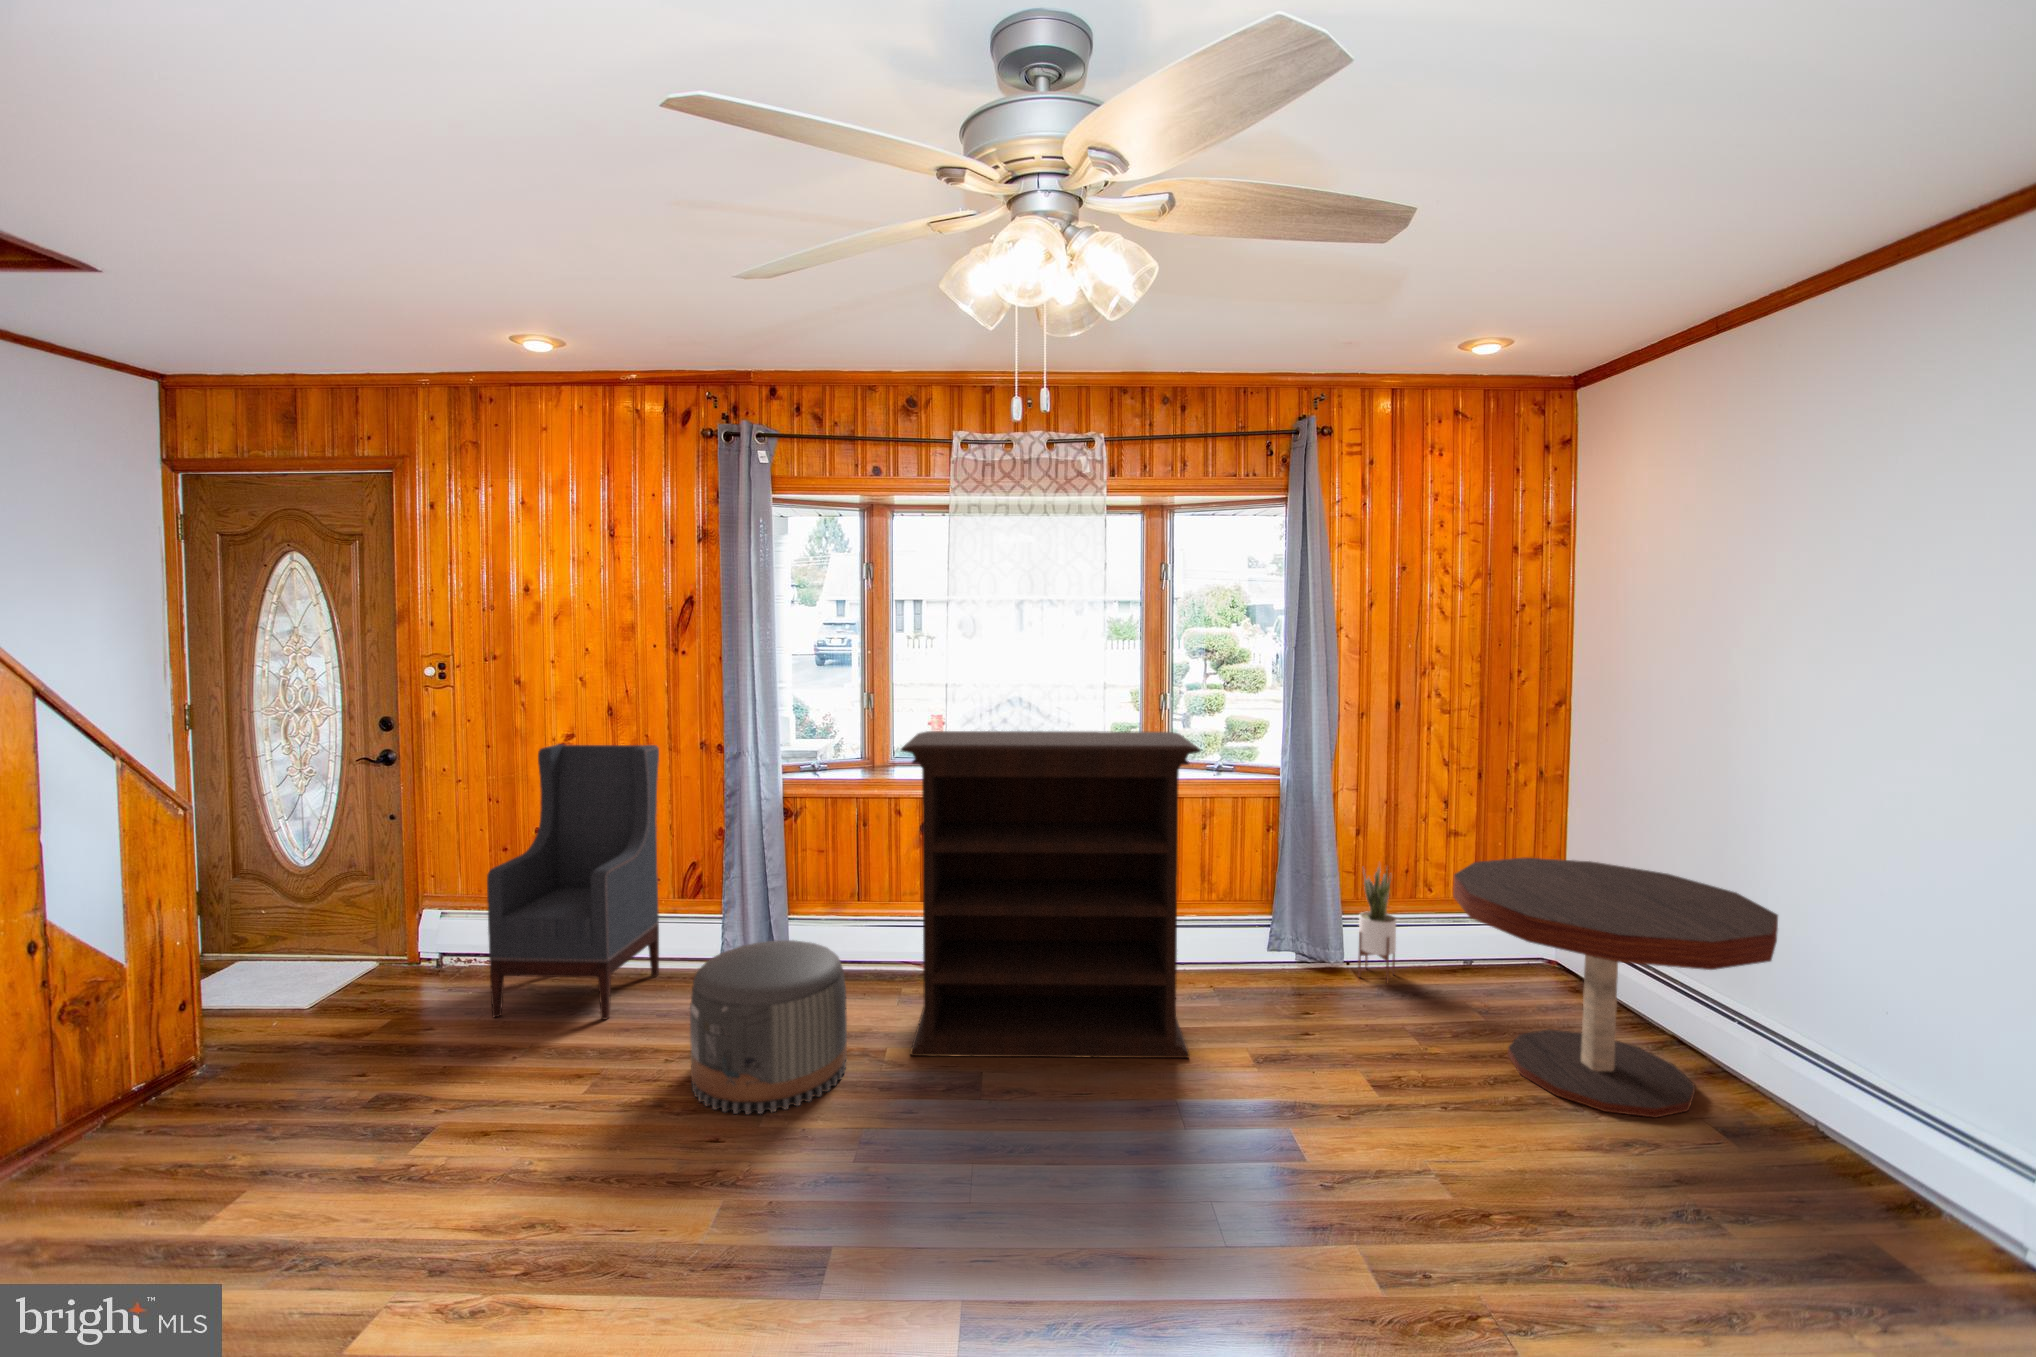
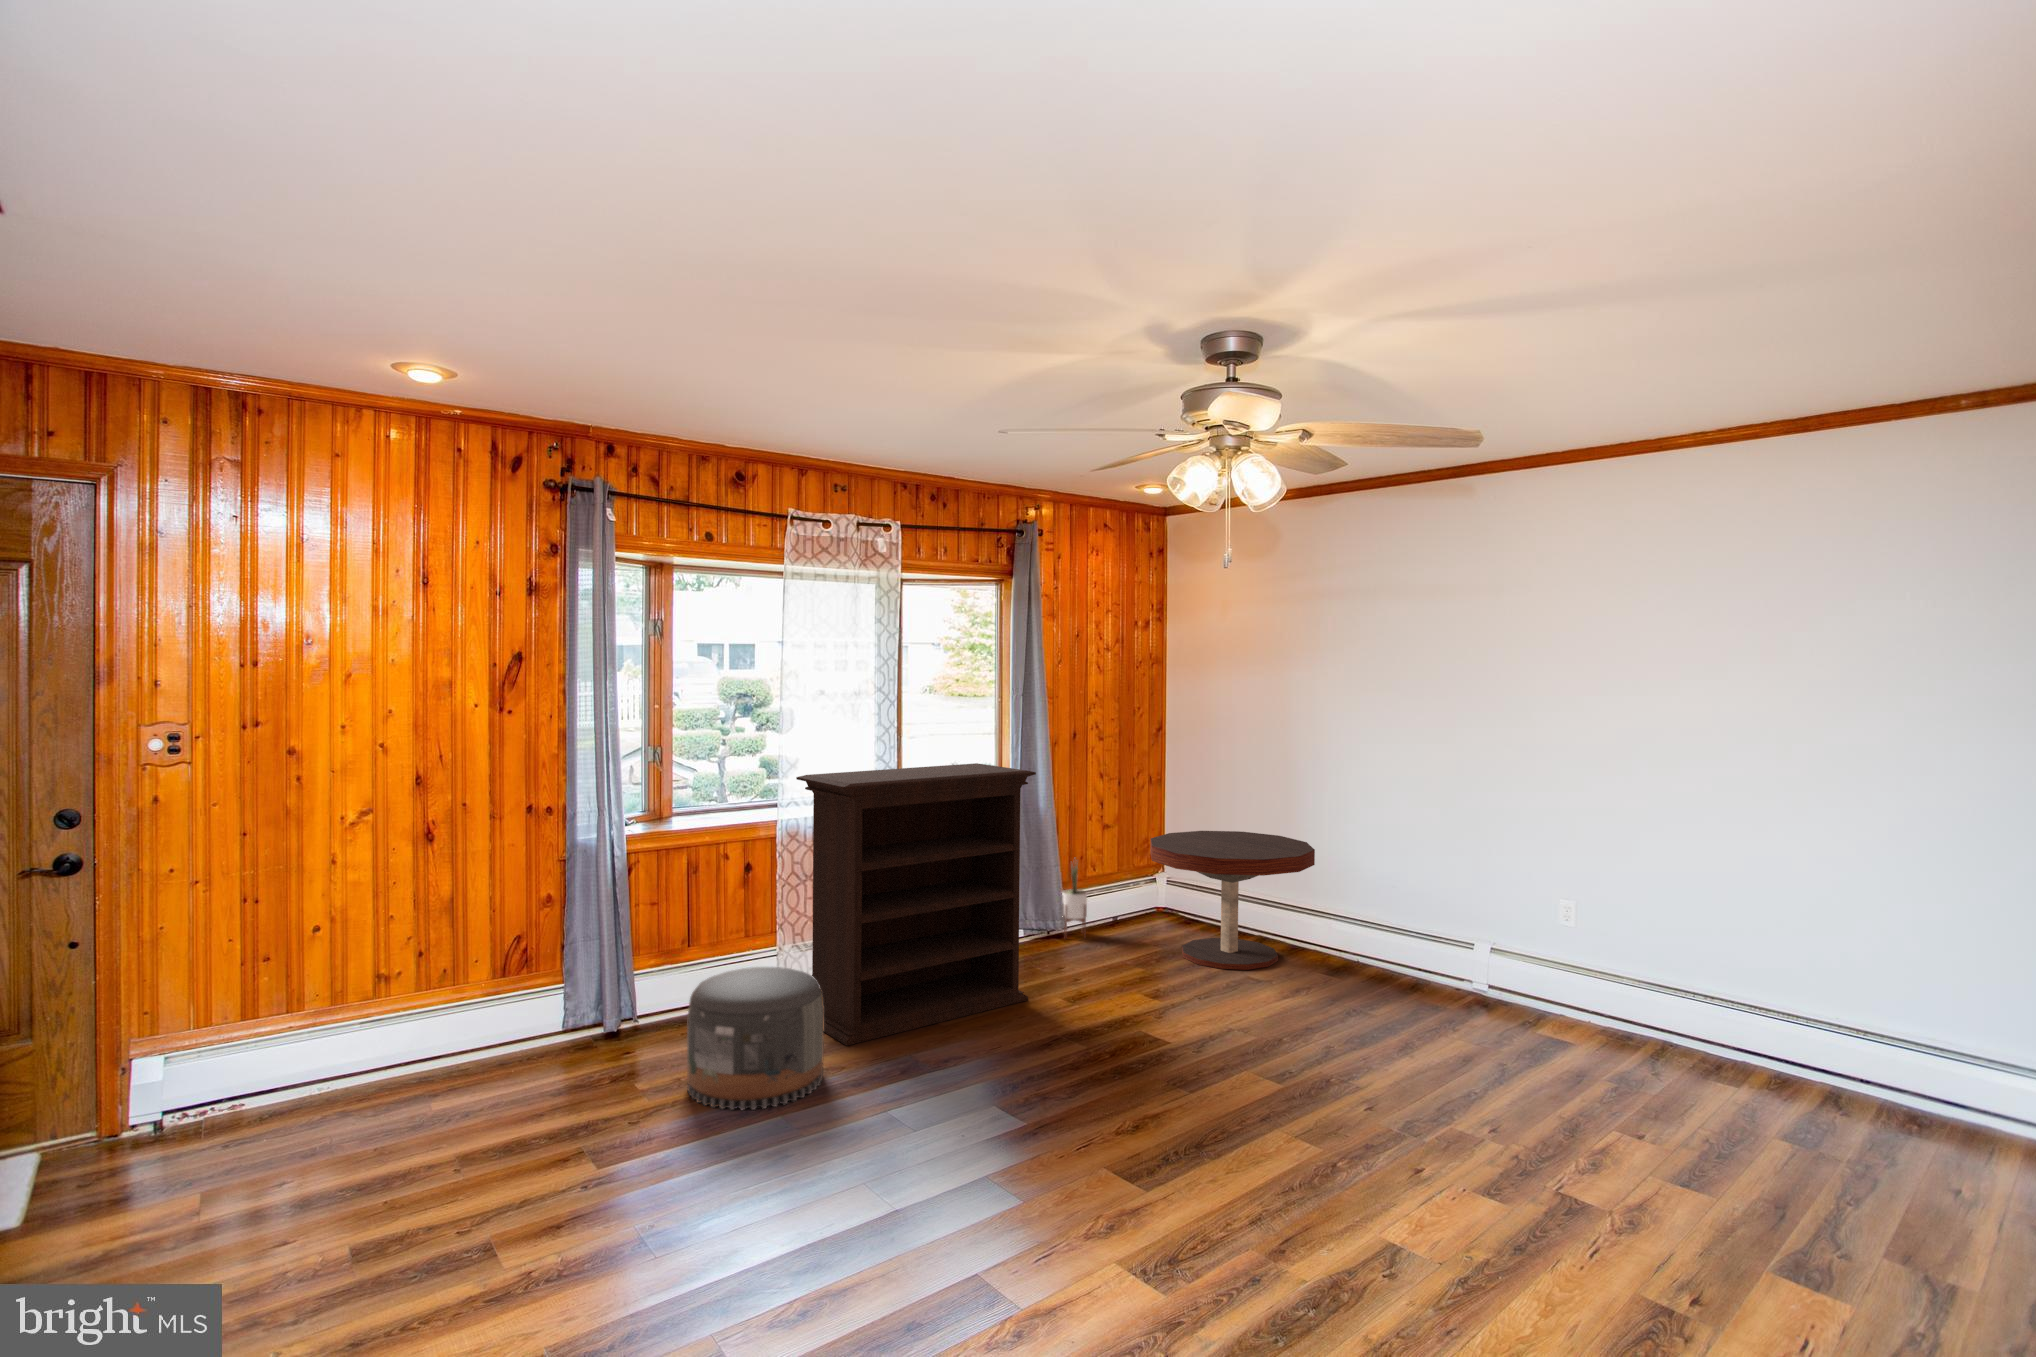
armchair: present [487,744,659,1019] -> none [361,811,521,1130]

